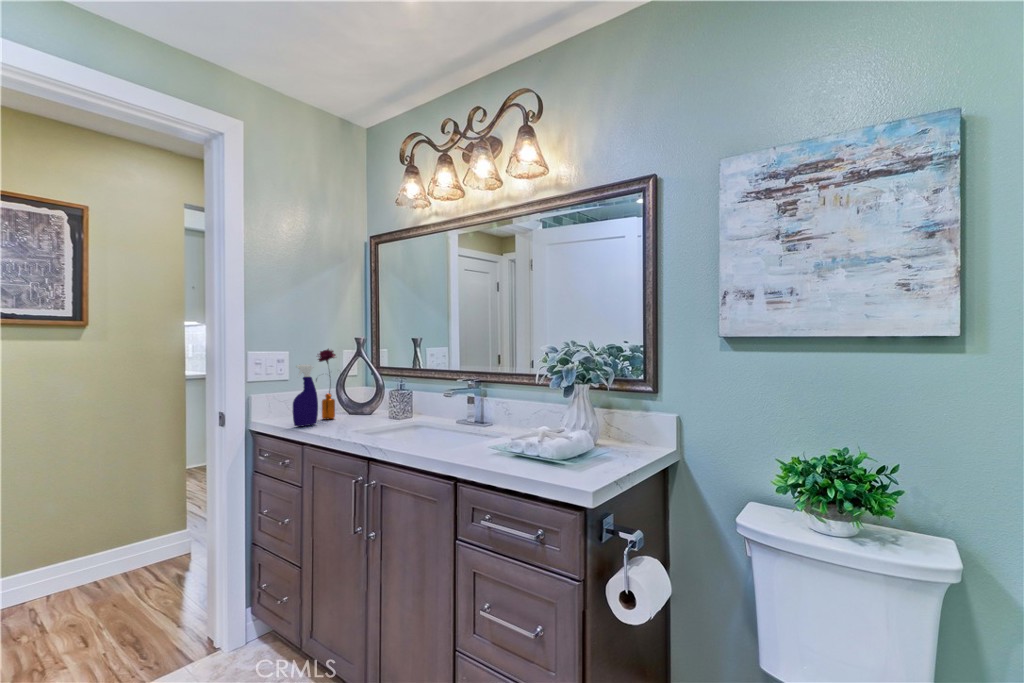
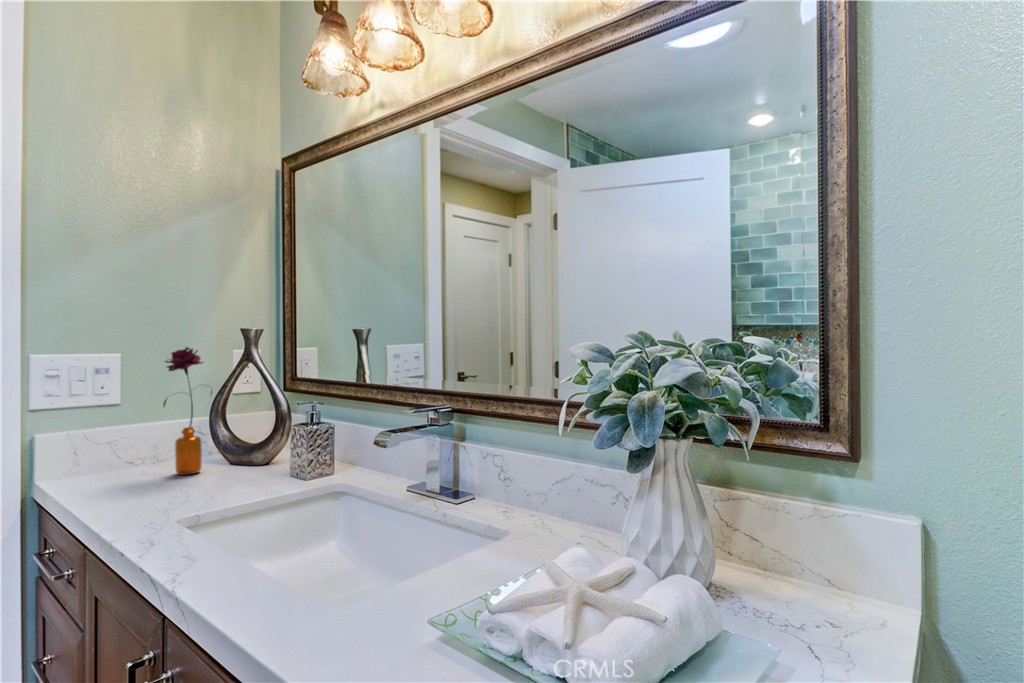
spray bottle: present [293,364,318,427] -> none [87,378,148,499]

